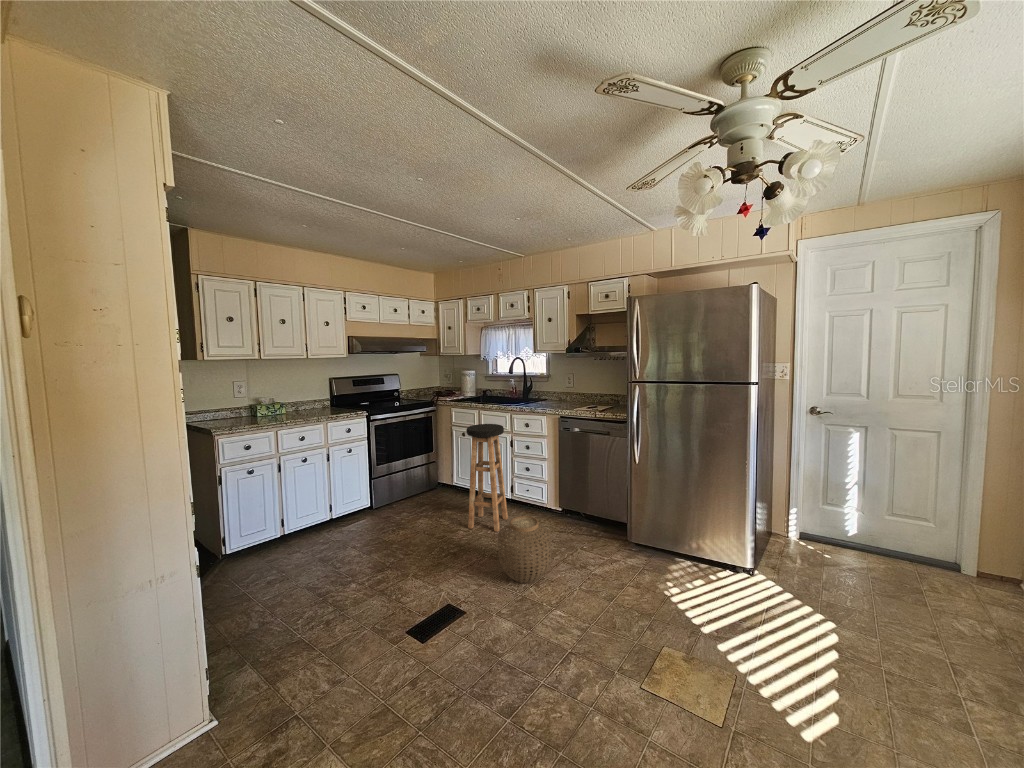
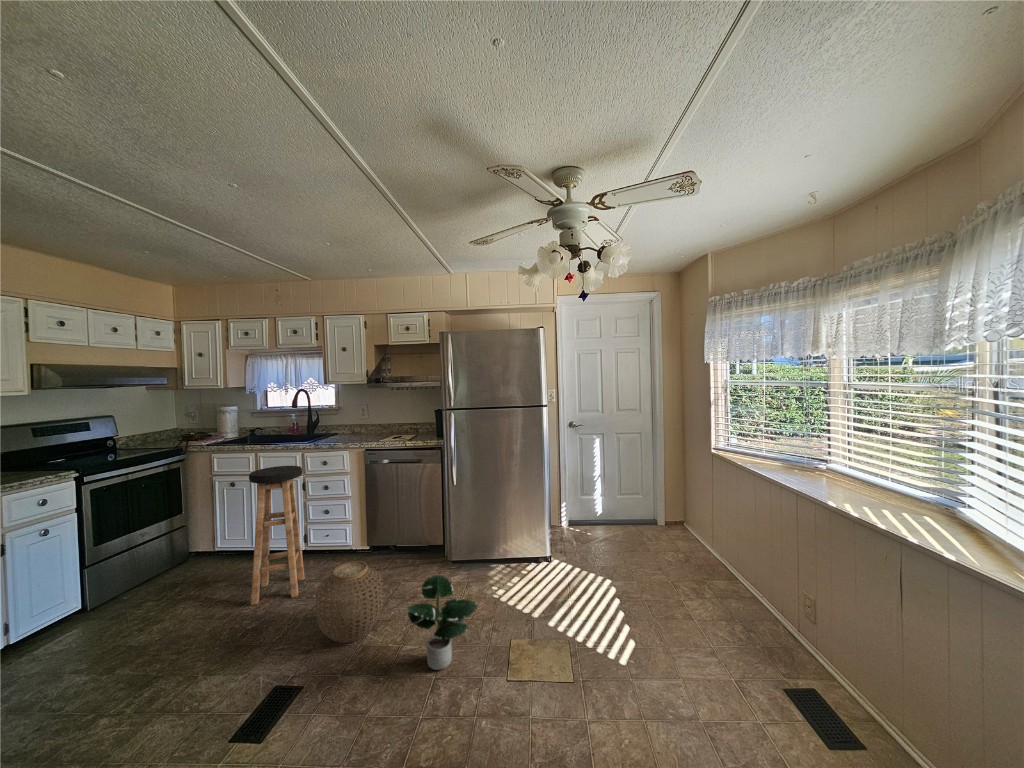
potted plant: none [554,550,624,639] -> present [407,575,478,670]

